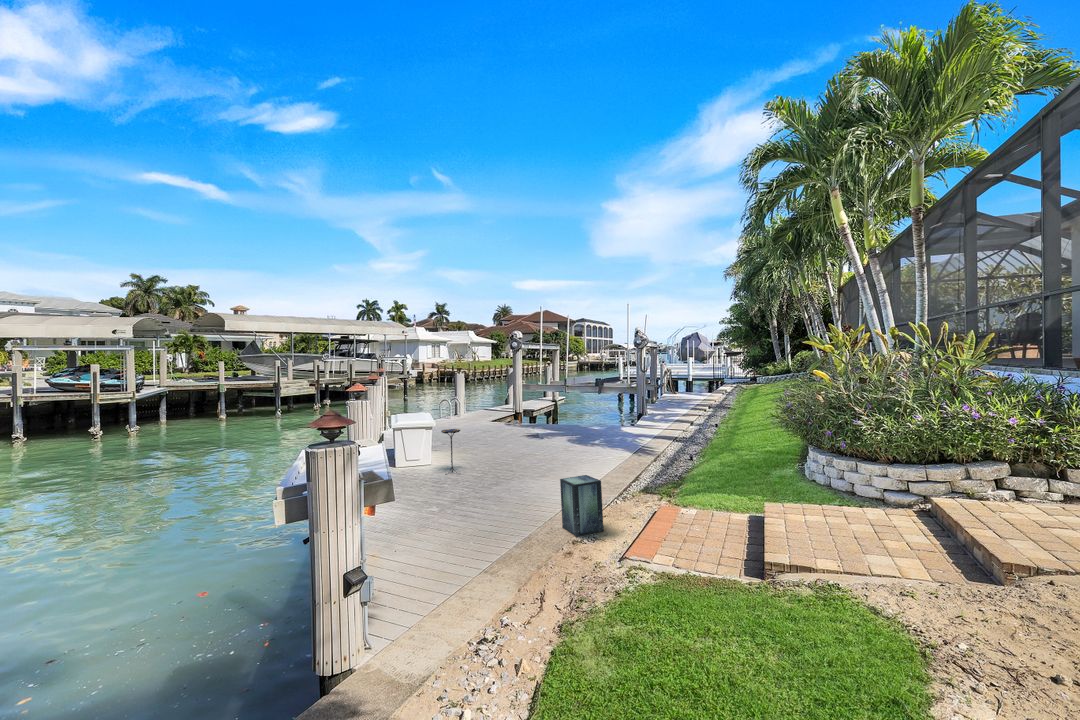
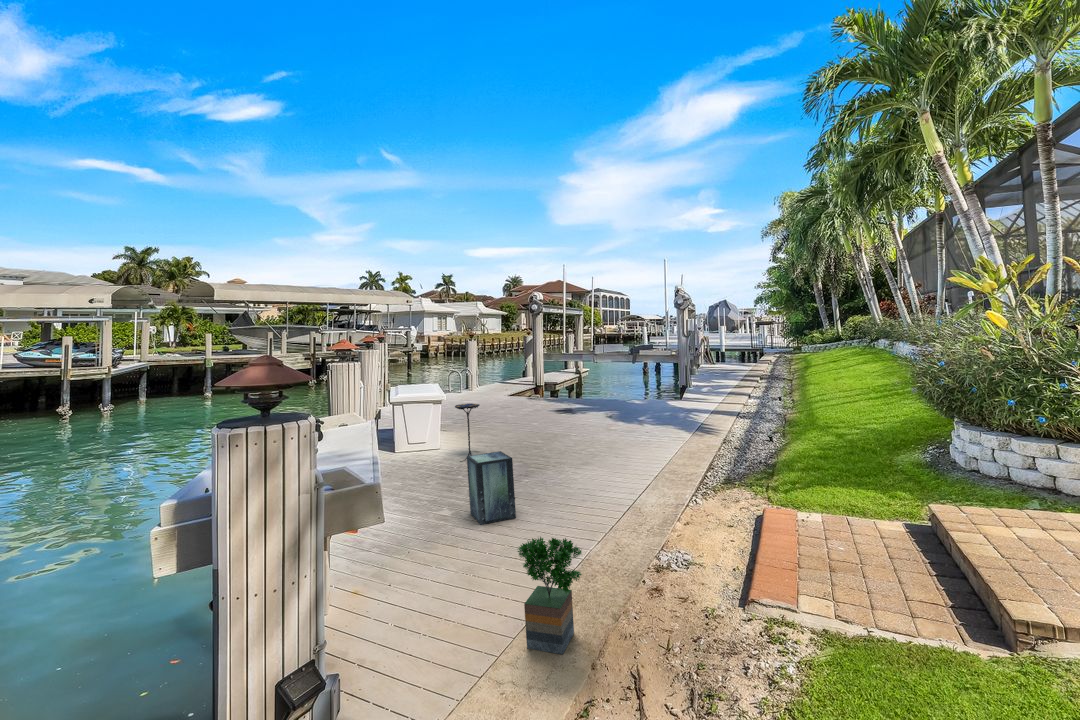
storage box: present [560,475,603,537] -> present [467,451,516,525]
potted tree: none [472,514,513,584] -> present [518,537,582,654]

